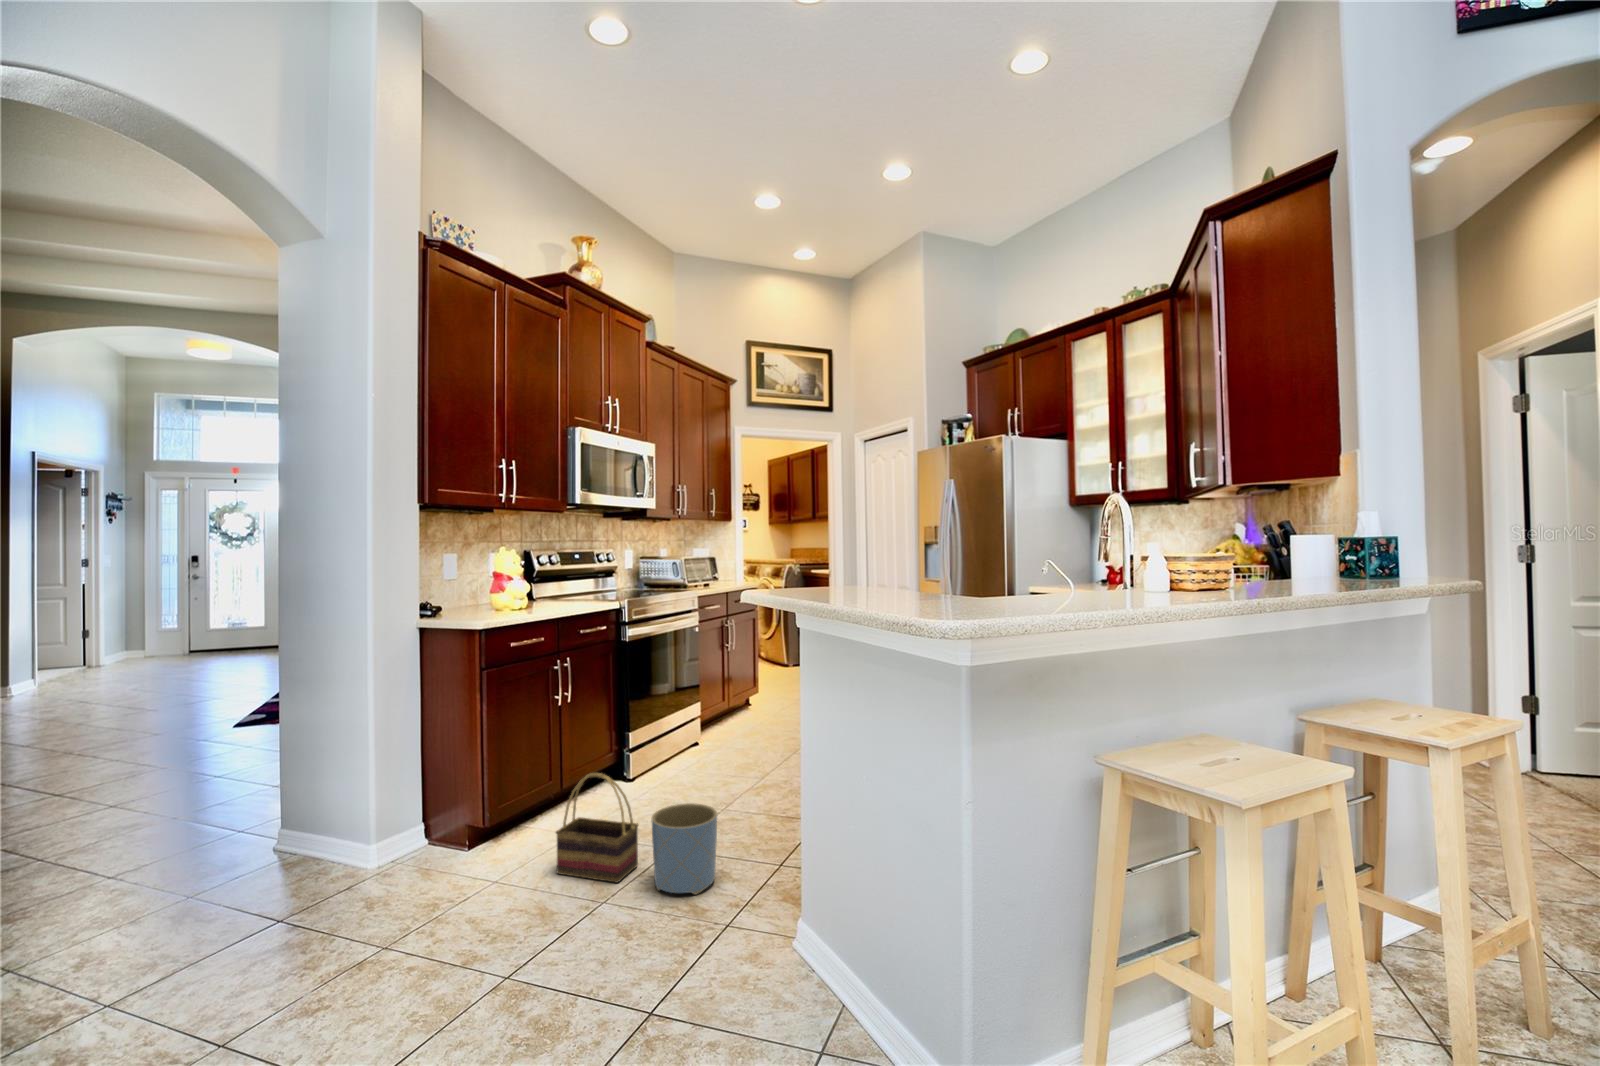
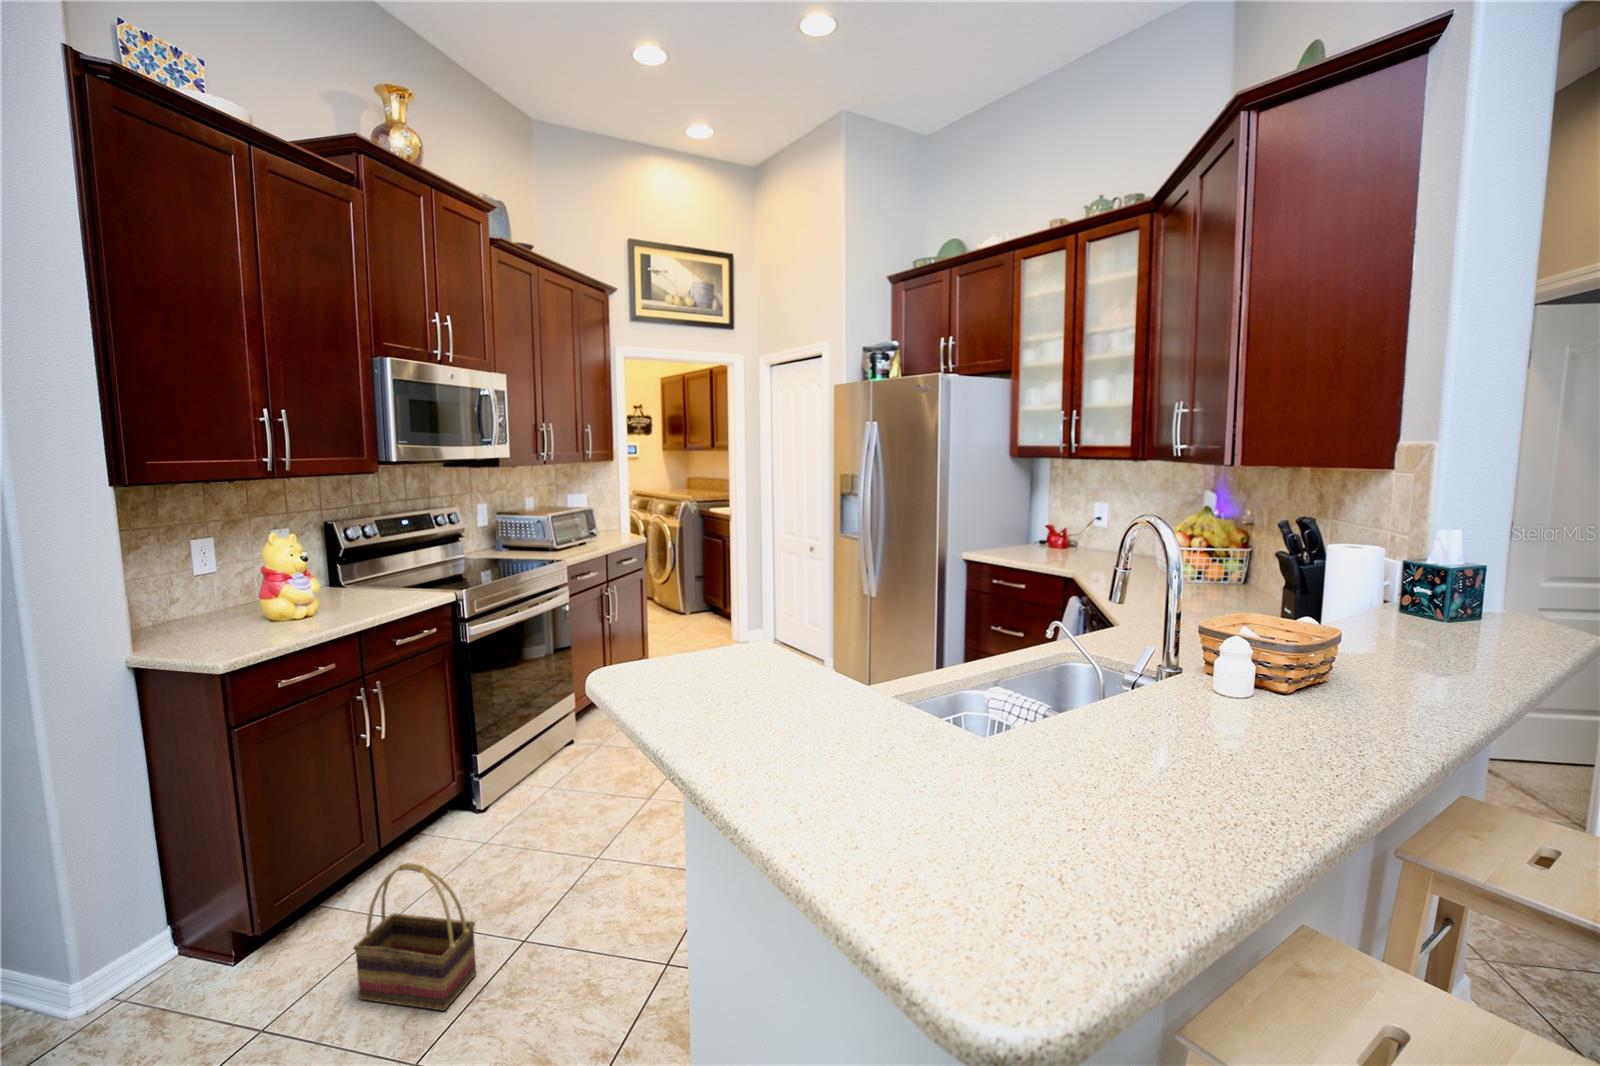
planter: present [652,803,717,895] -> none [488,892,581,1028]

